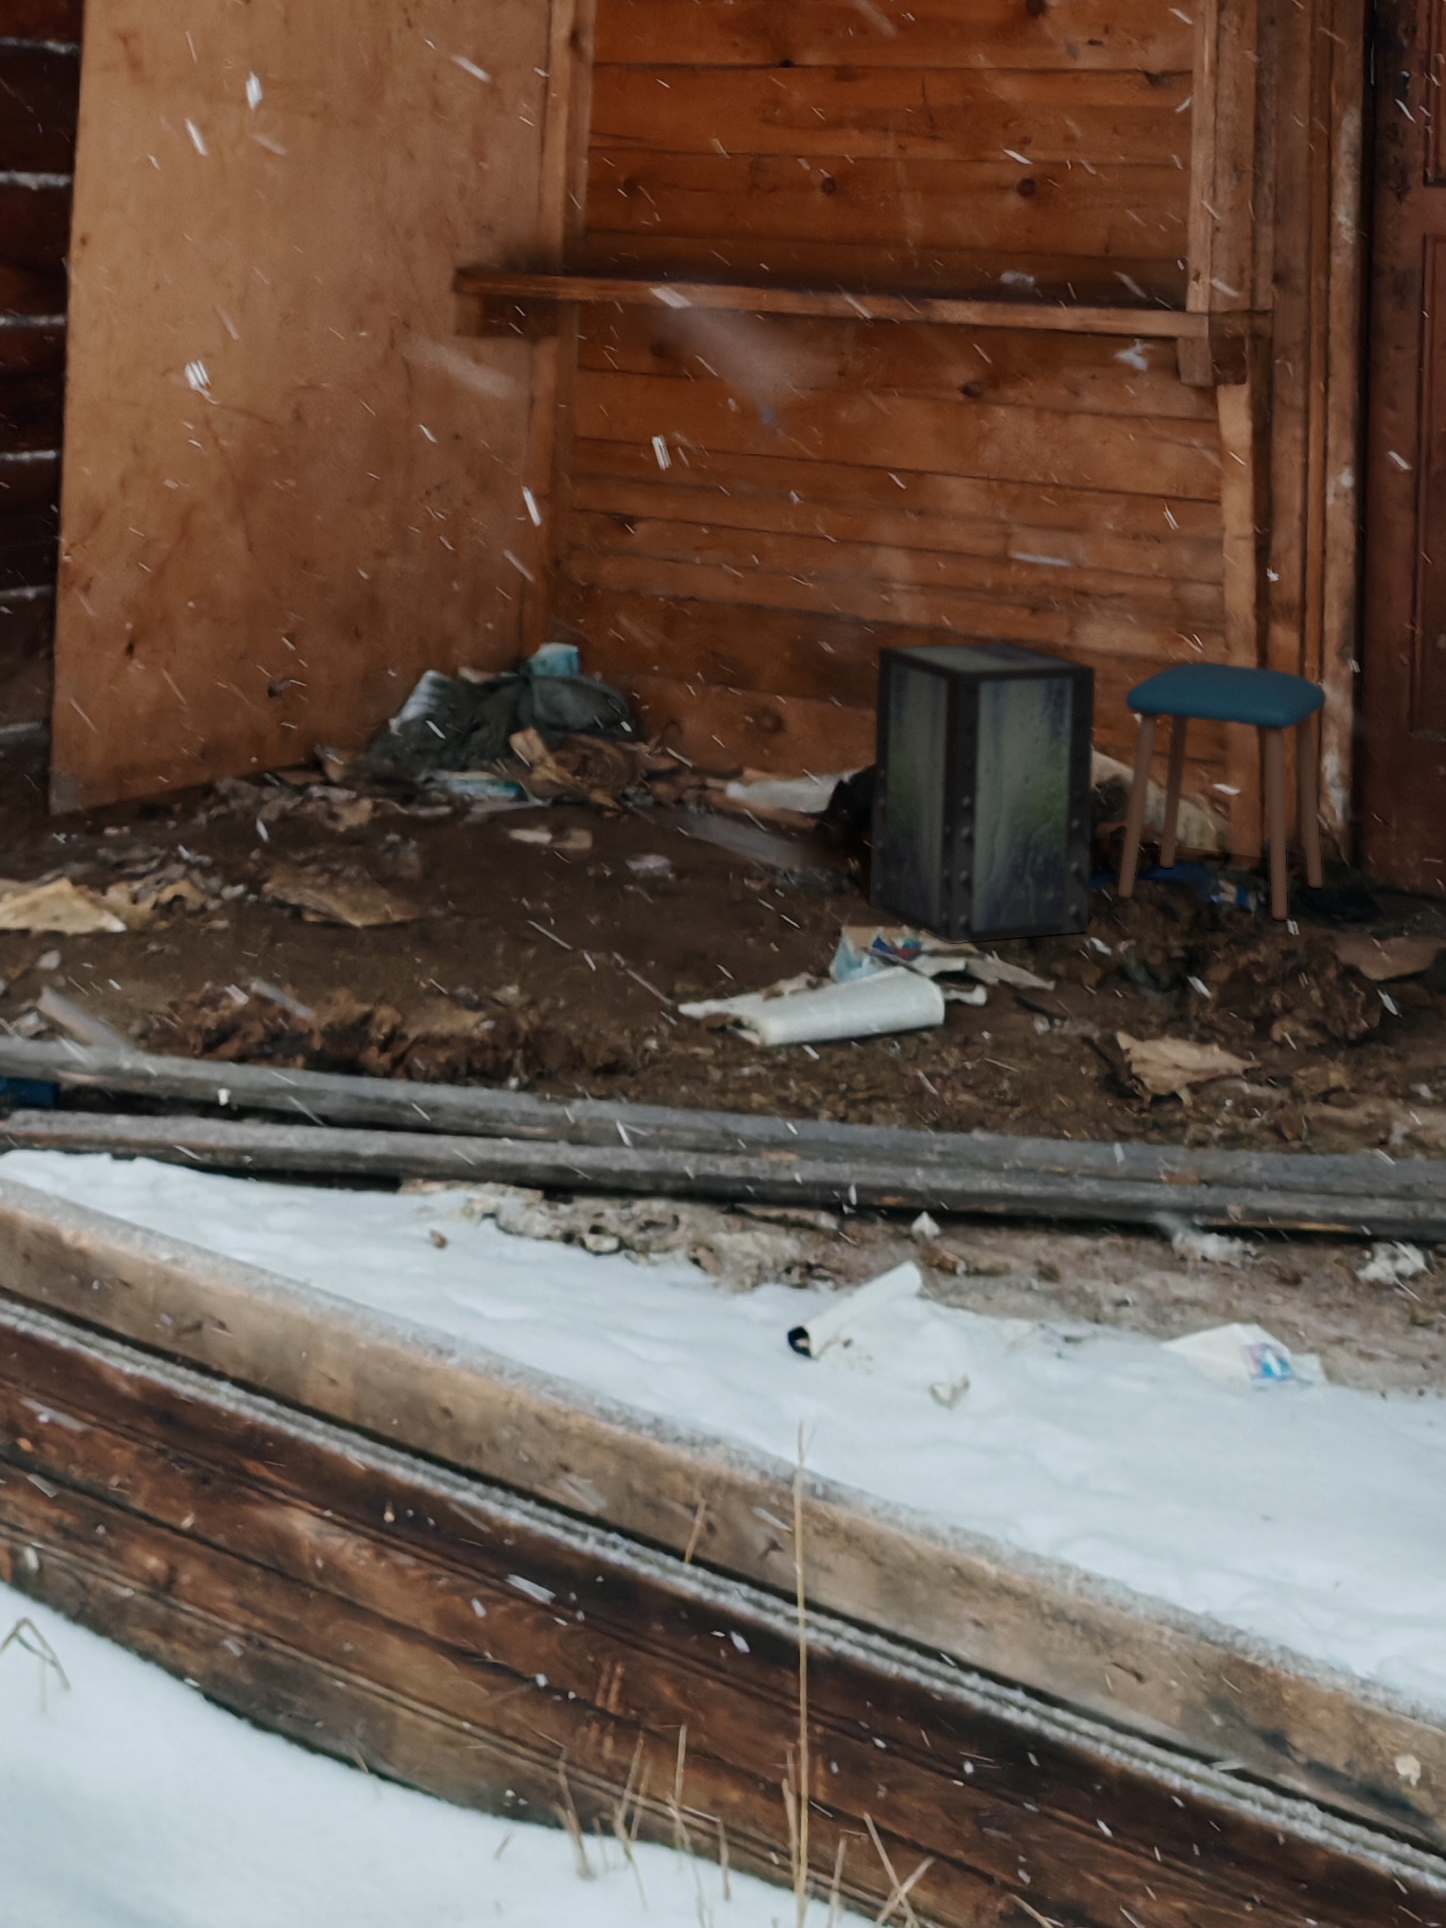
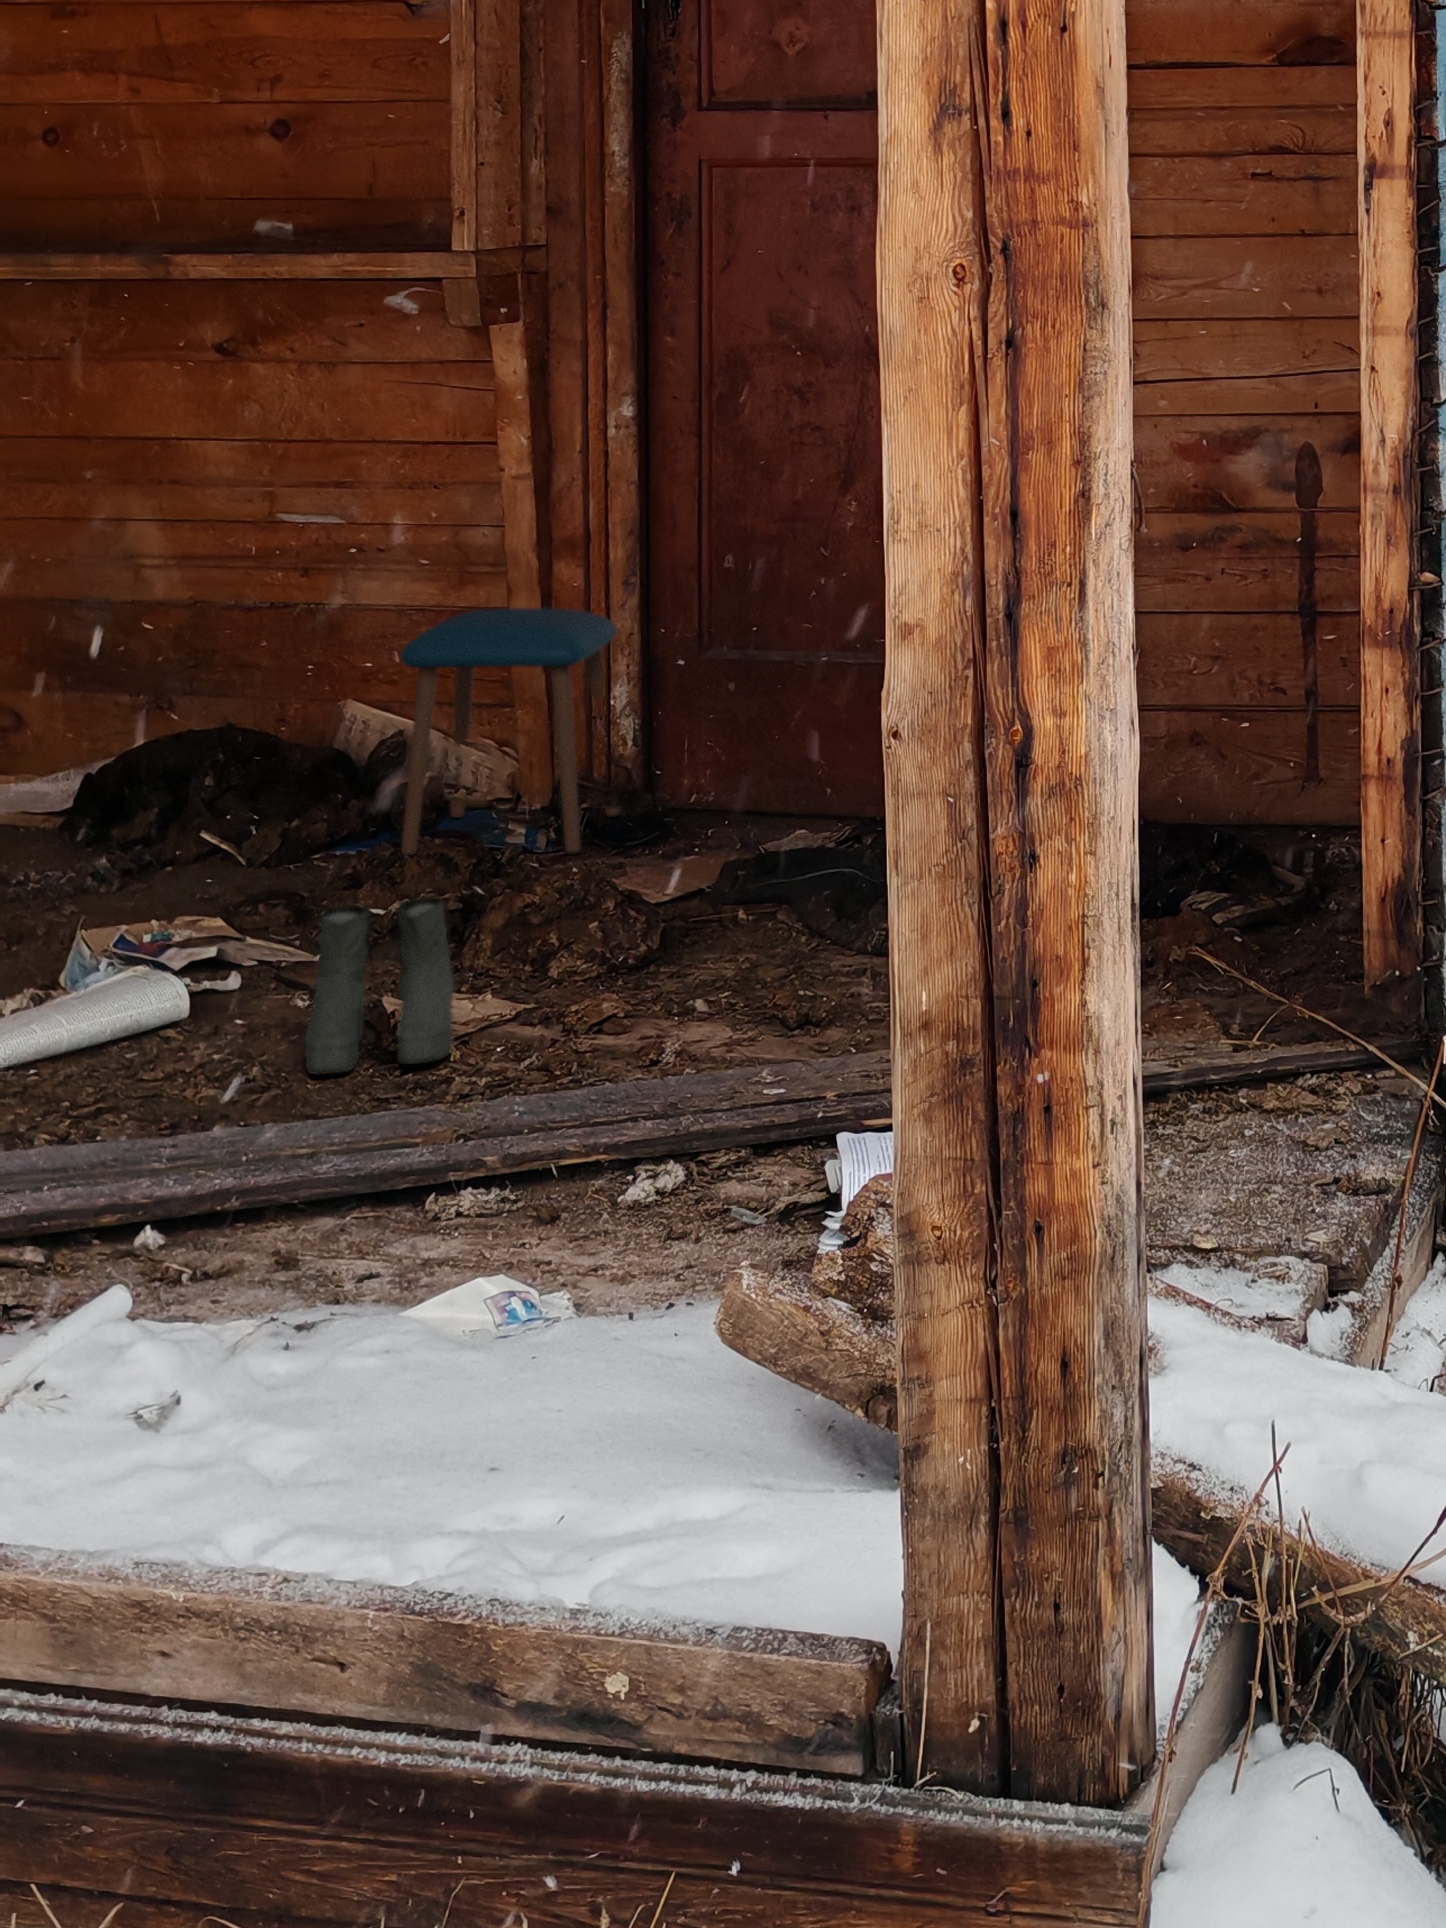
storage box: present [870,642,1095,944] -> none [110,611,364,933]
boots: none [1050,934,1184,1103] -> present [305,898,454,1075]

